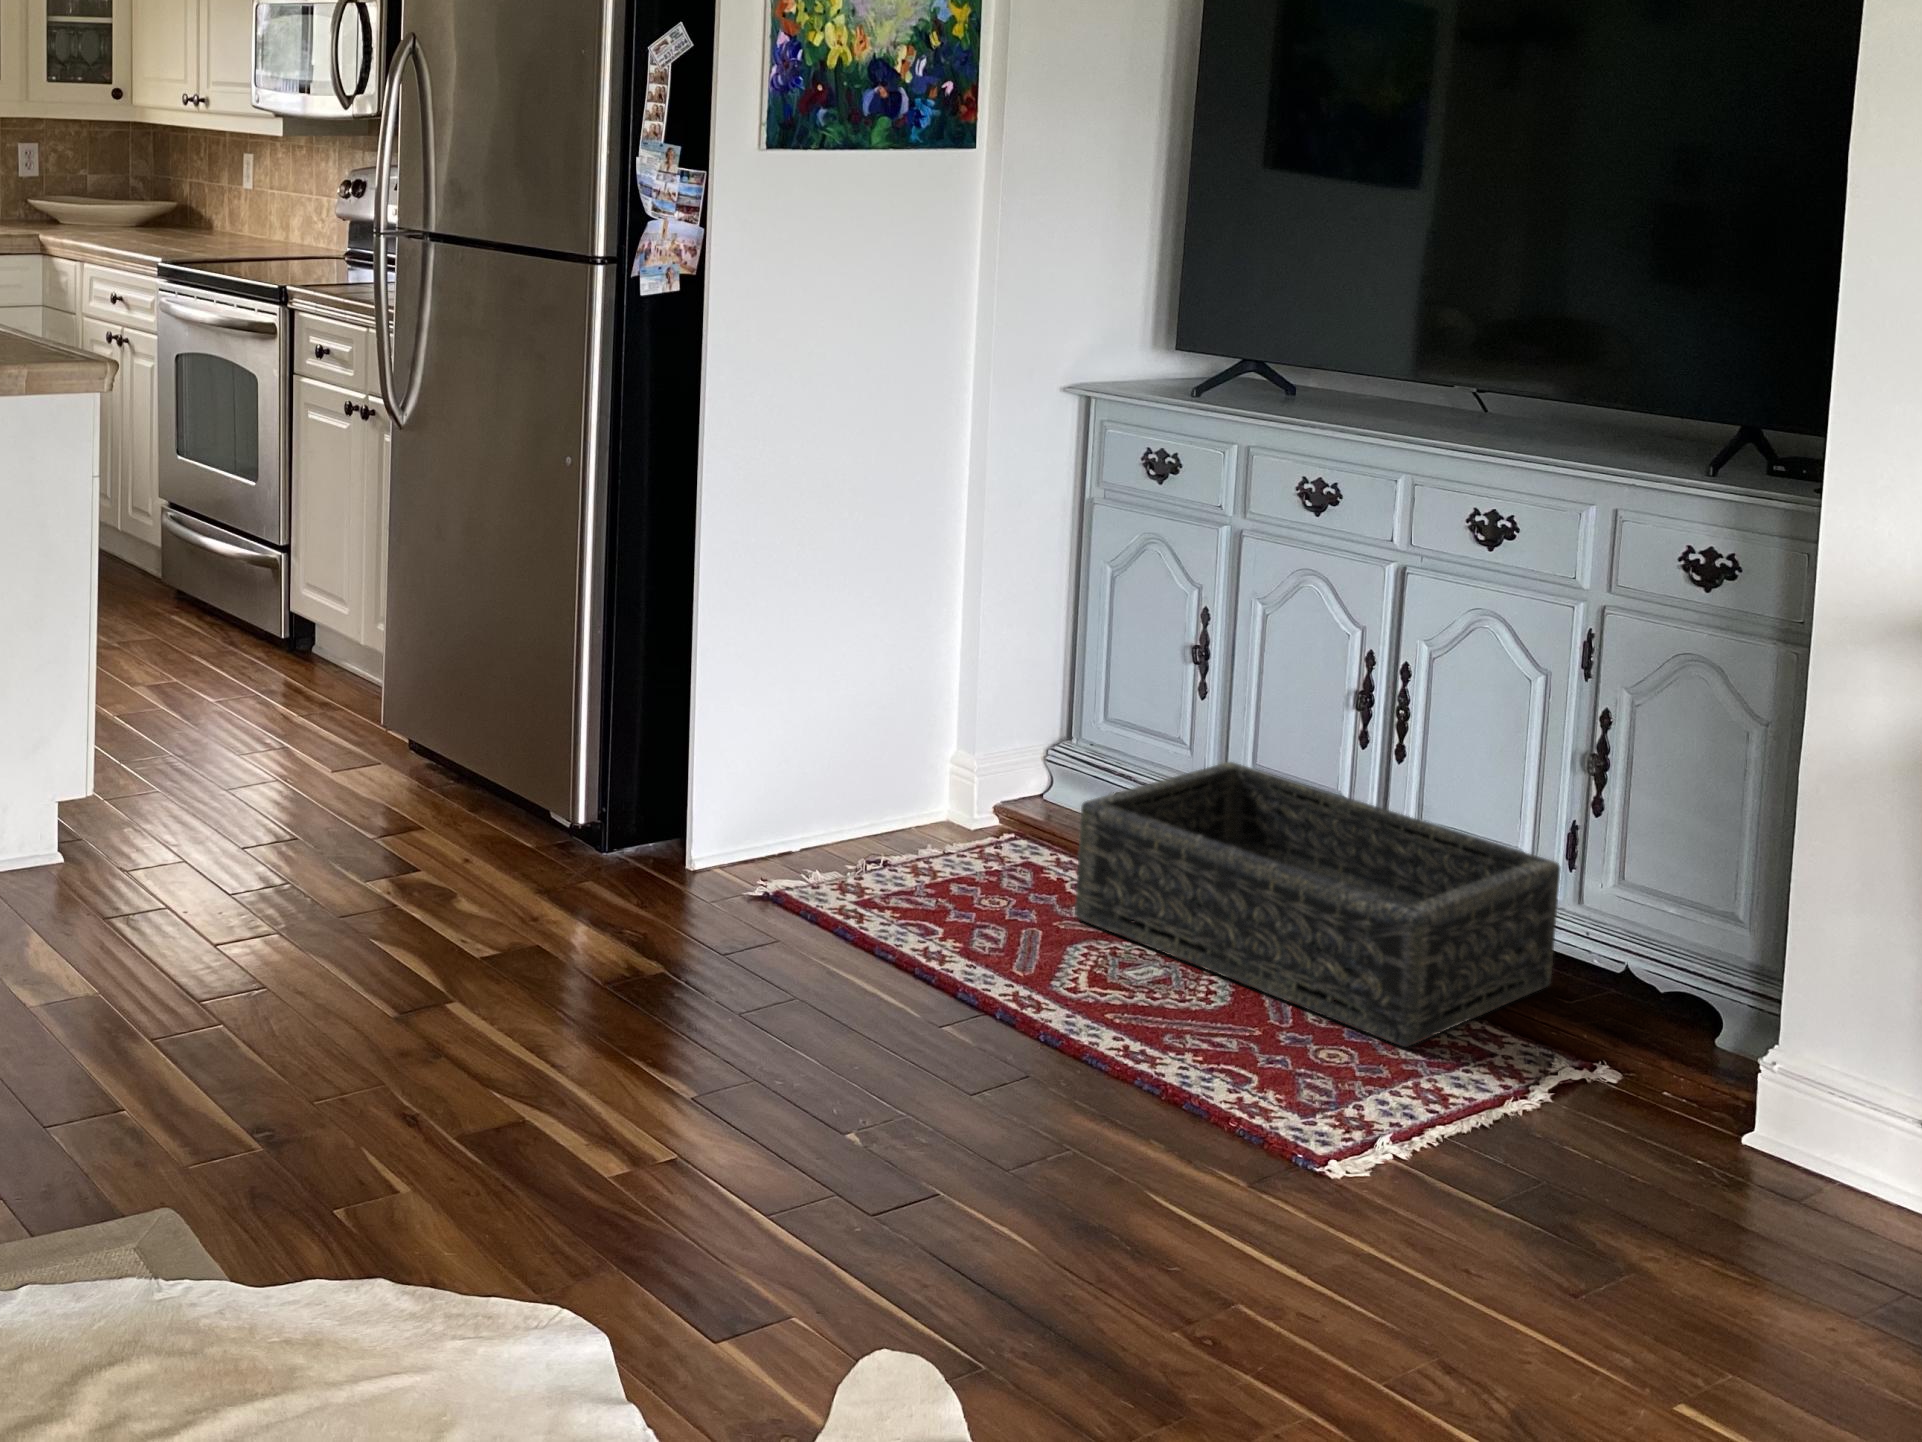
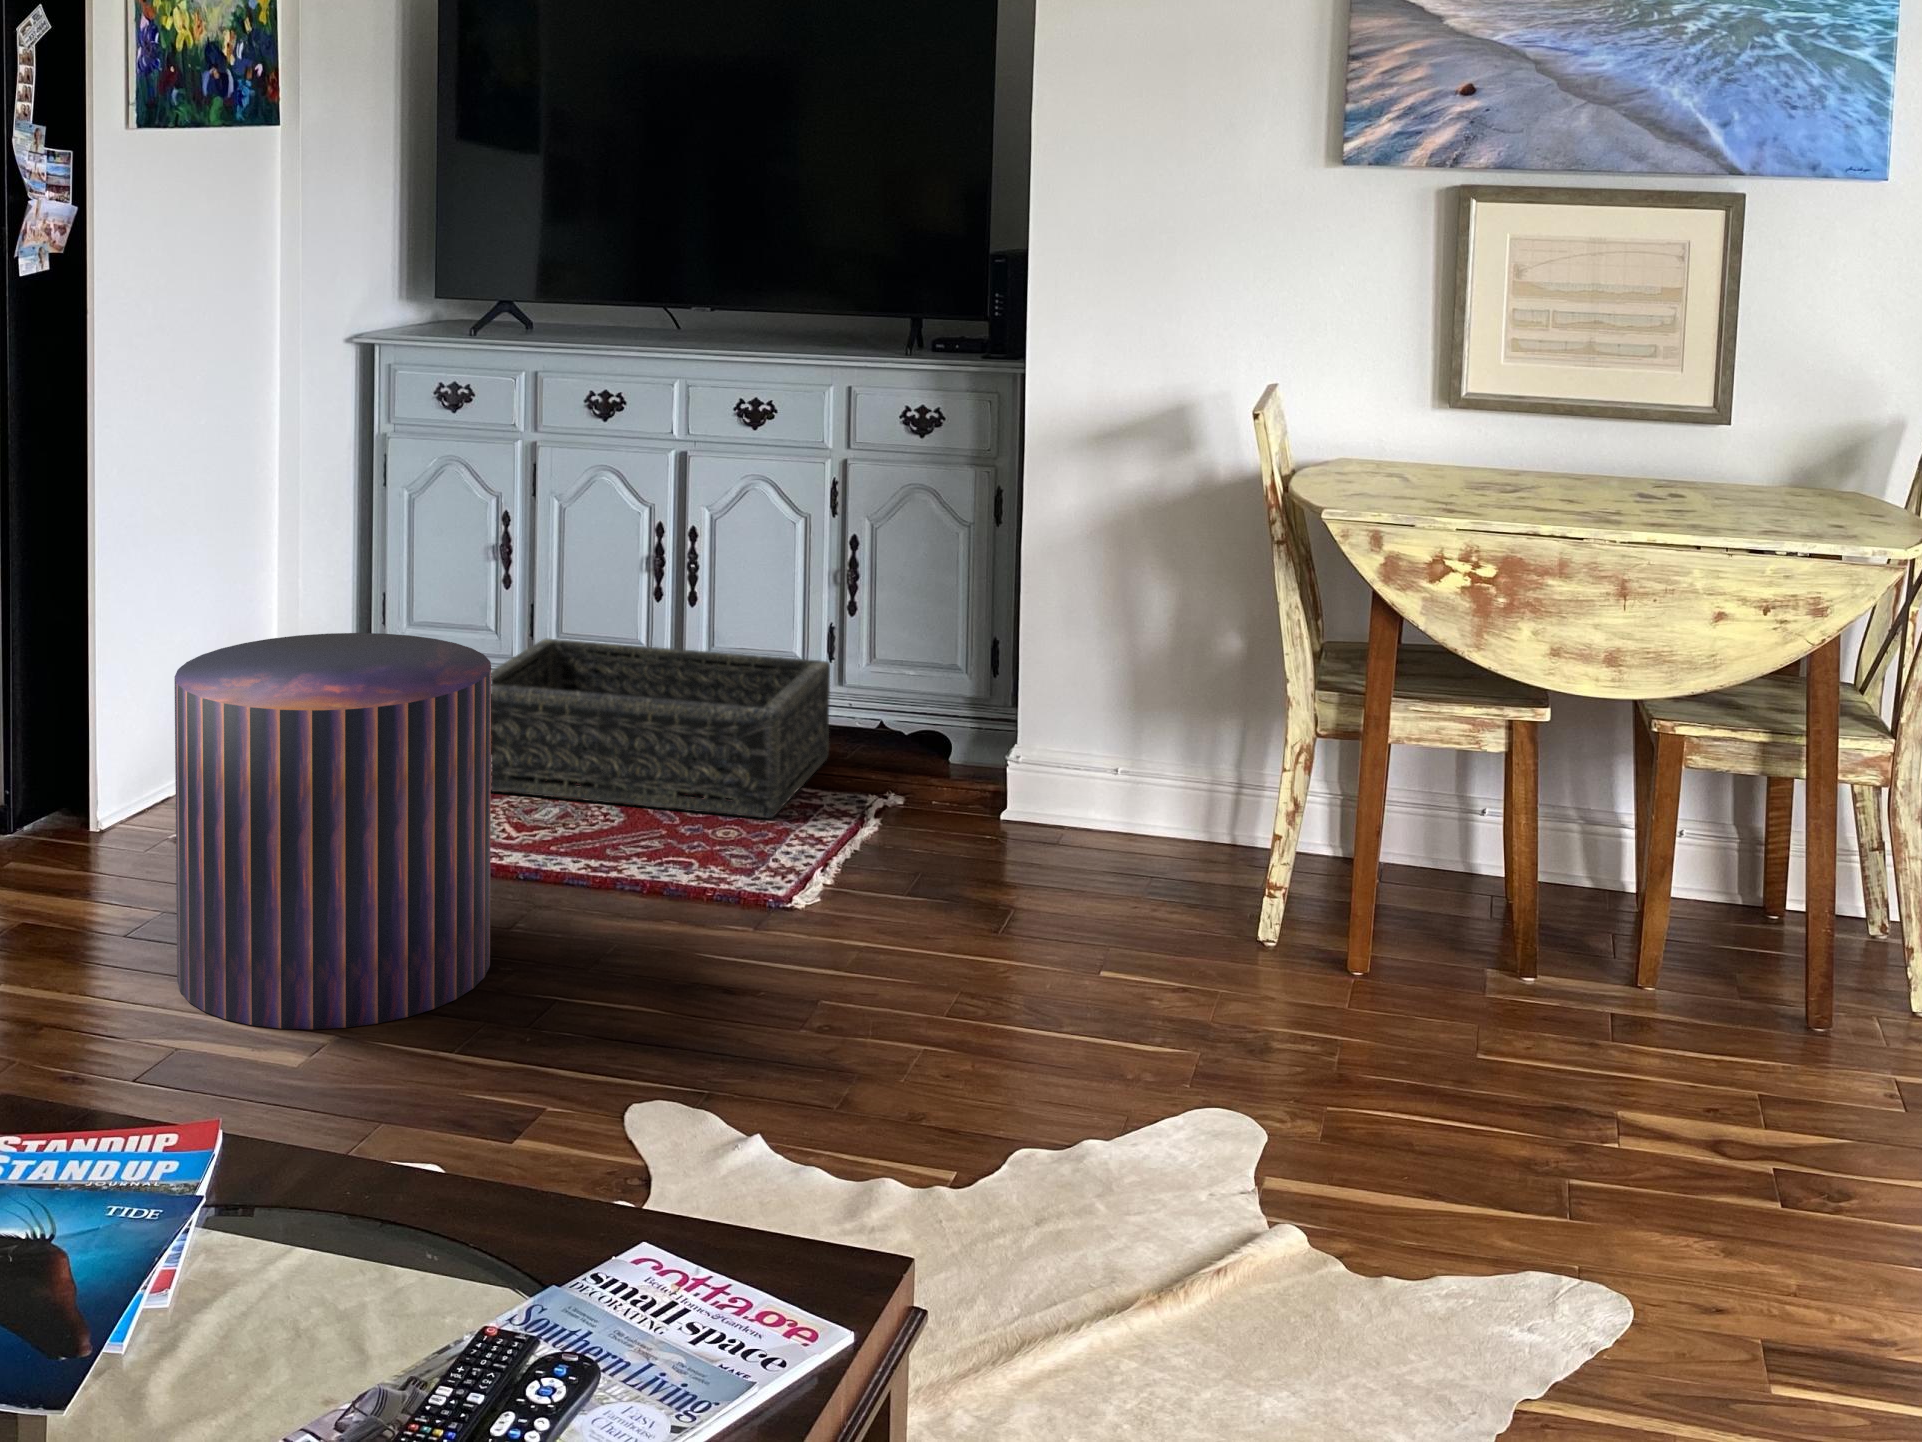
pouf: none [590,717,946,1173] -> present [175,633,491,1029]

